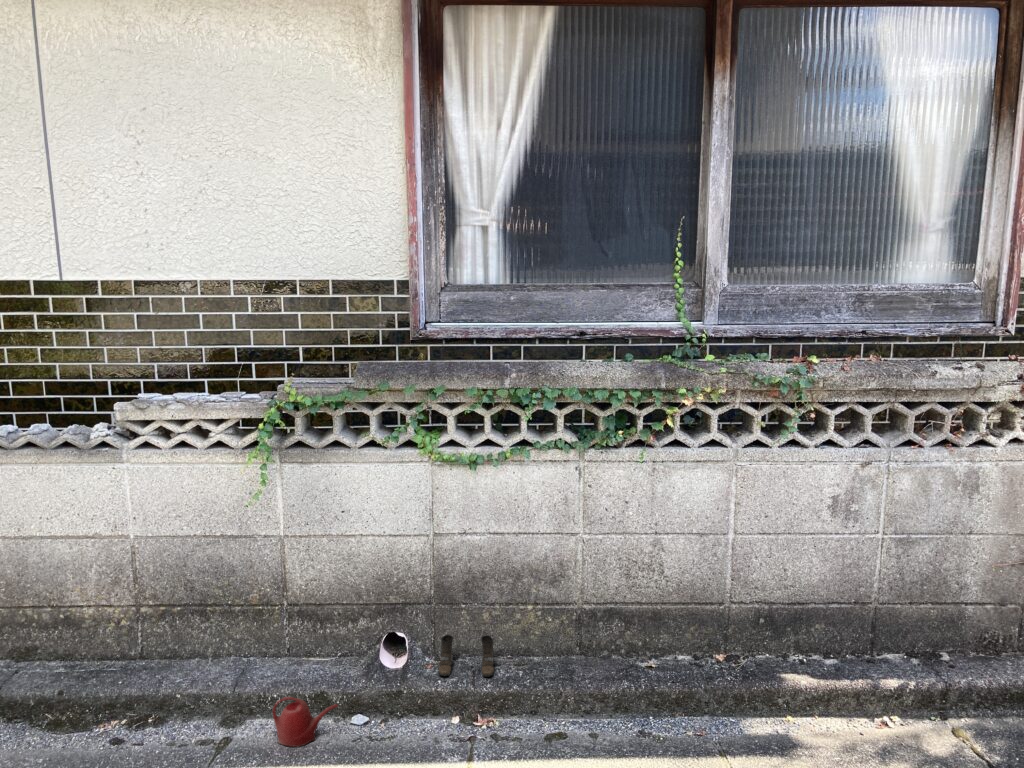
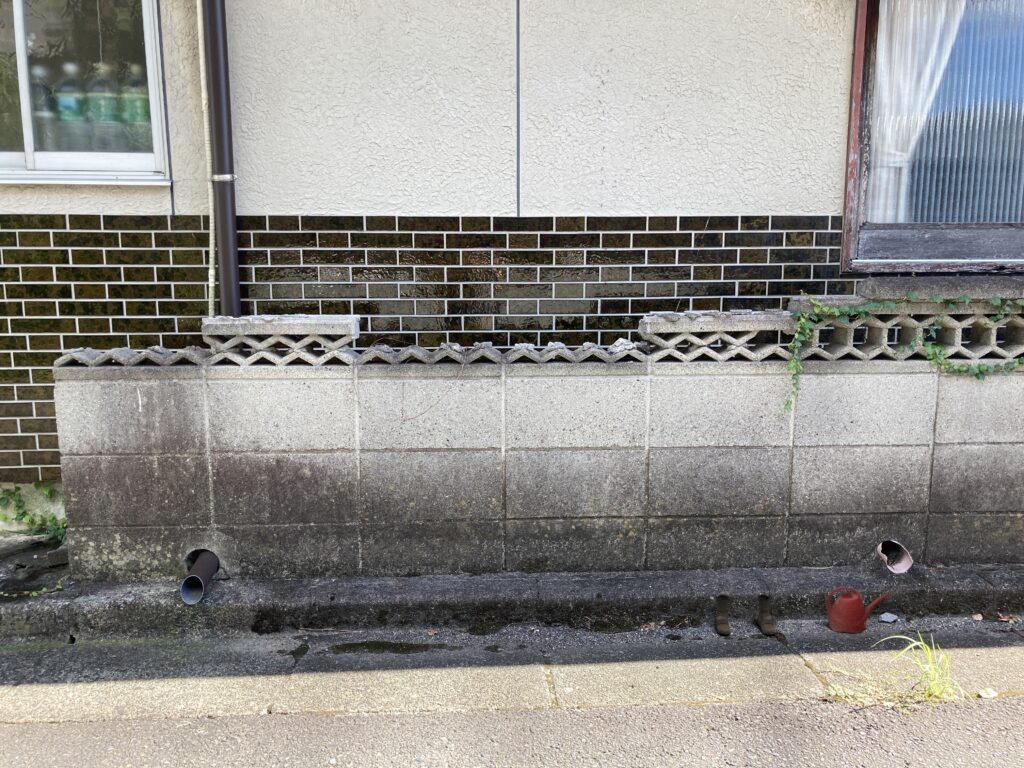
boots: present [439,635,494,677] -> present [716,594,775,634]

